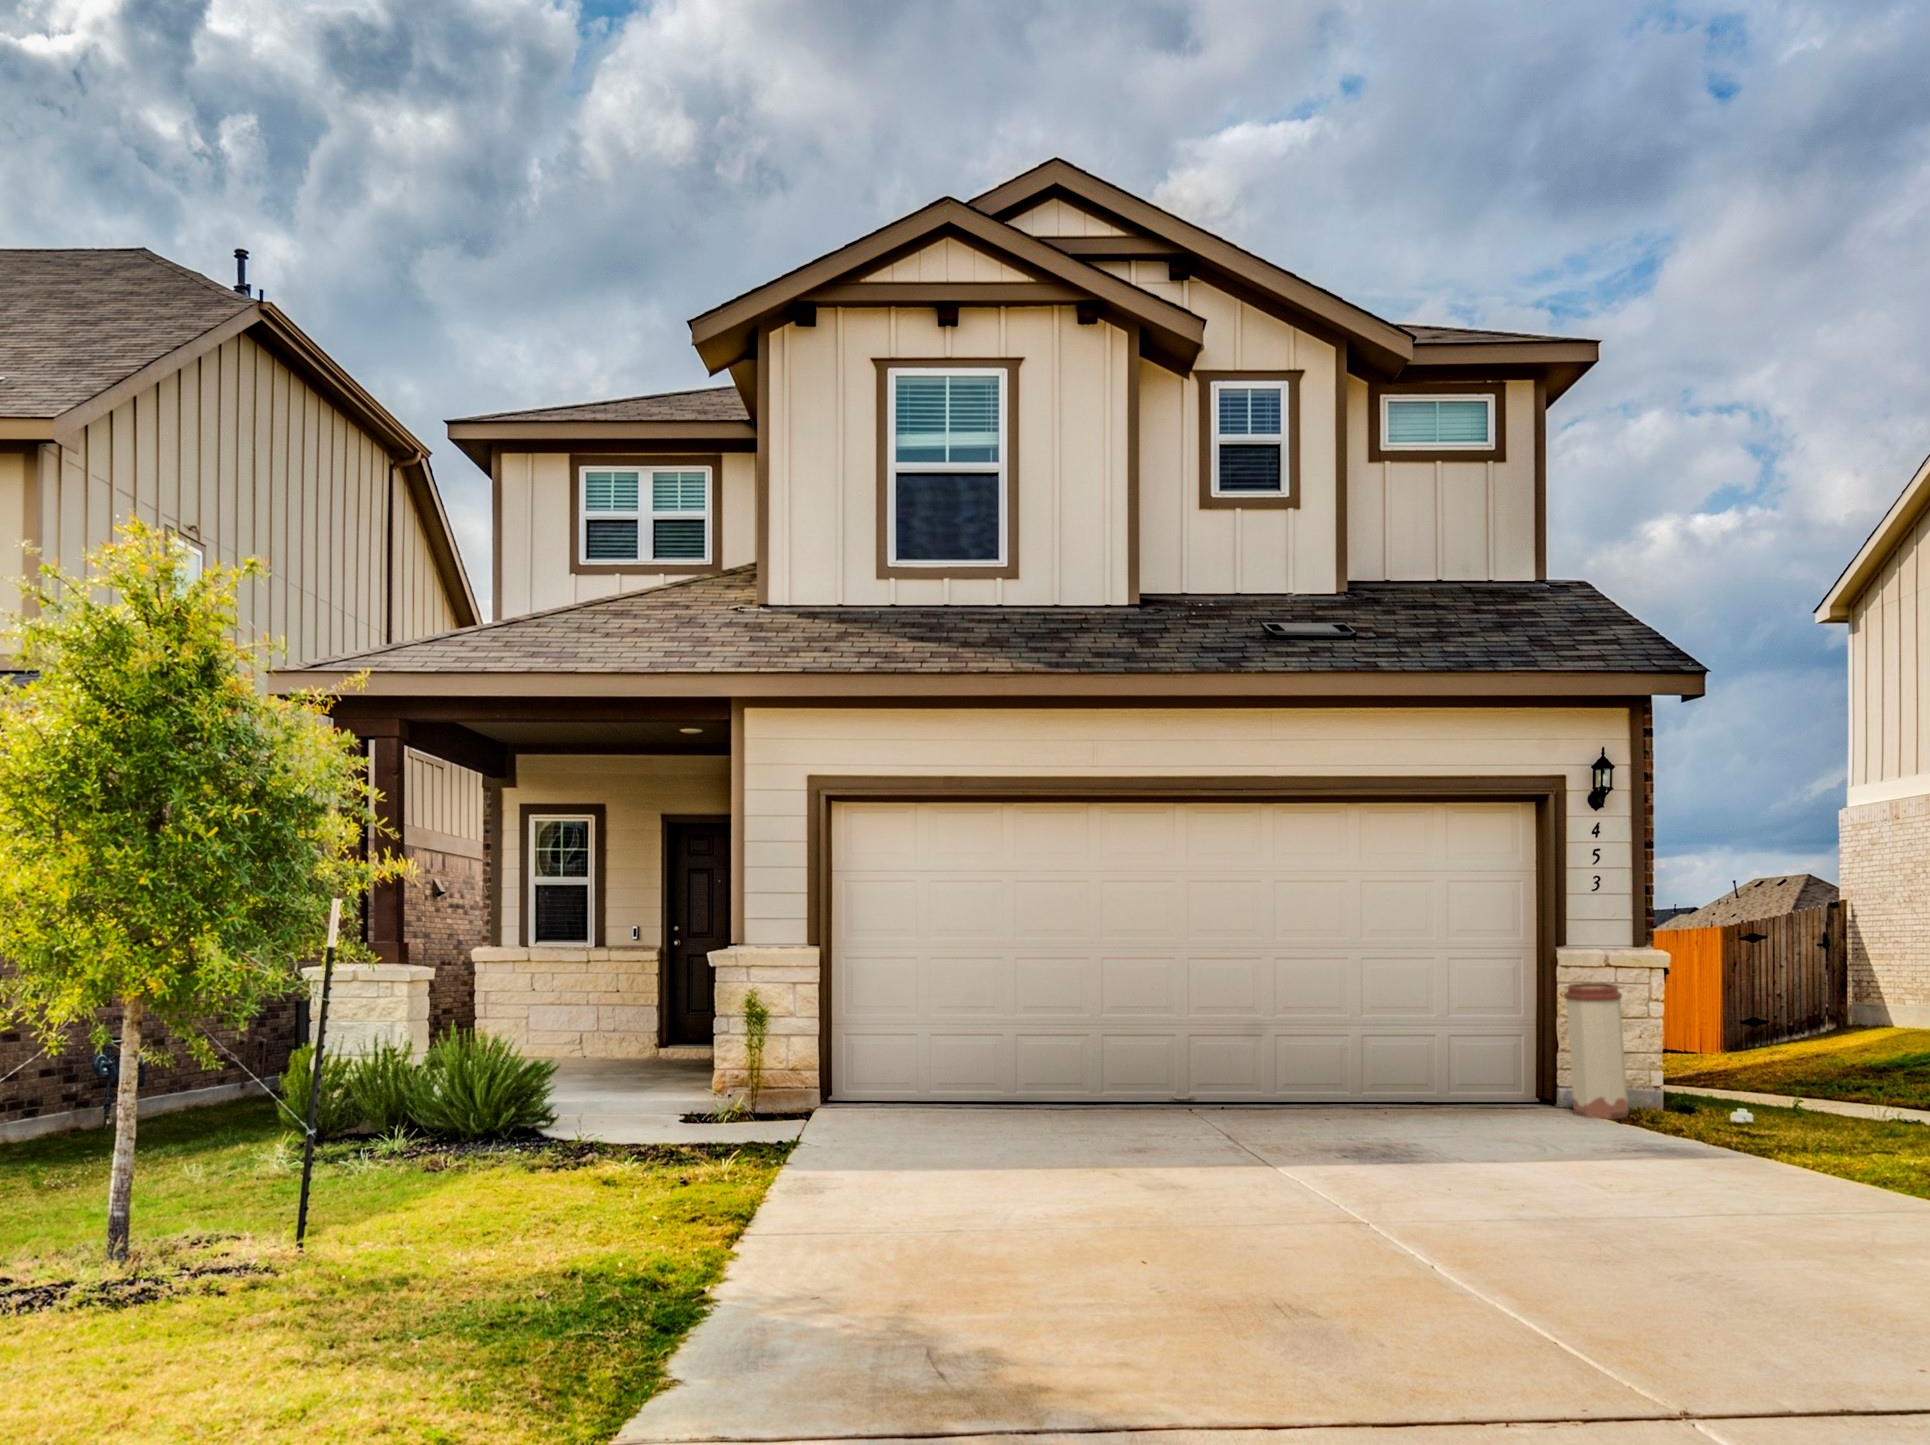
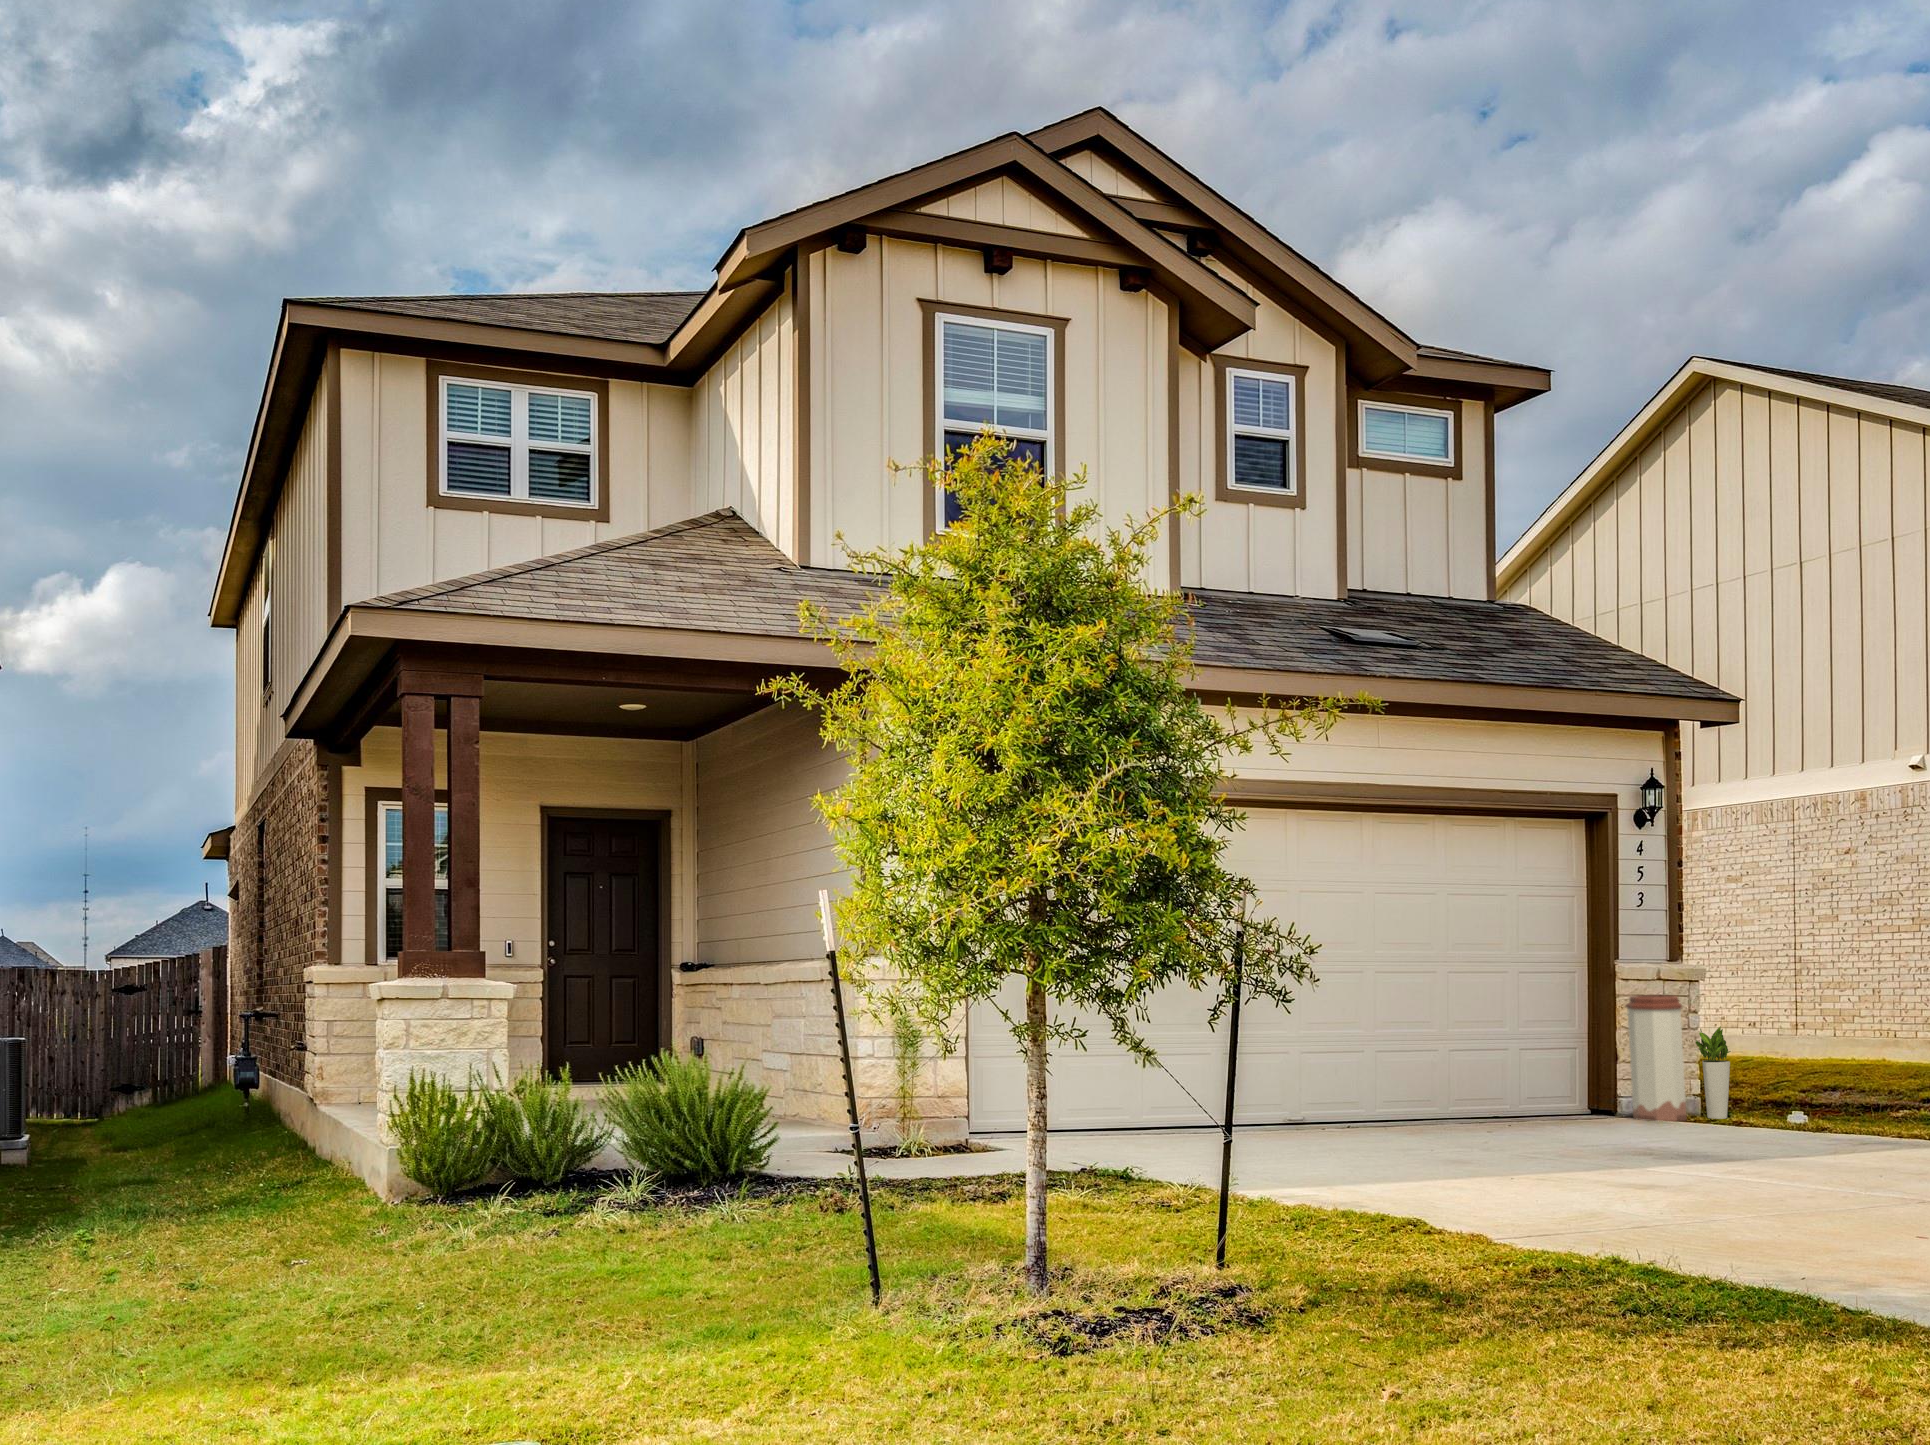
planter: none [1658,1017,1697,1116] -> present [1696,1026,1731,1119]

